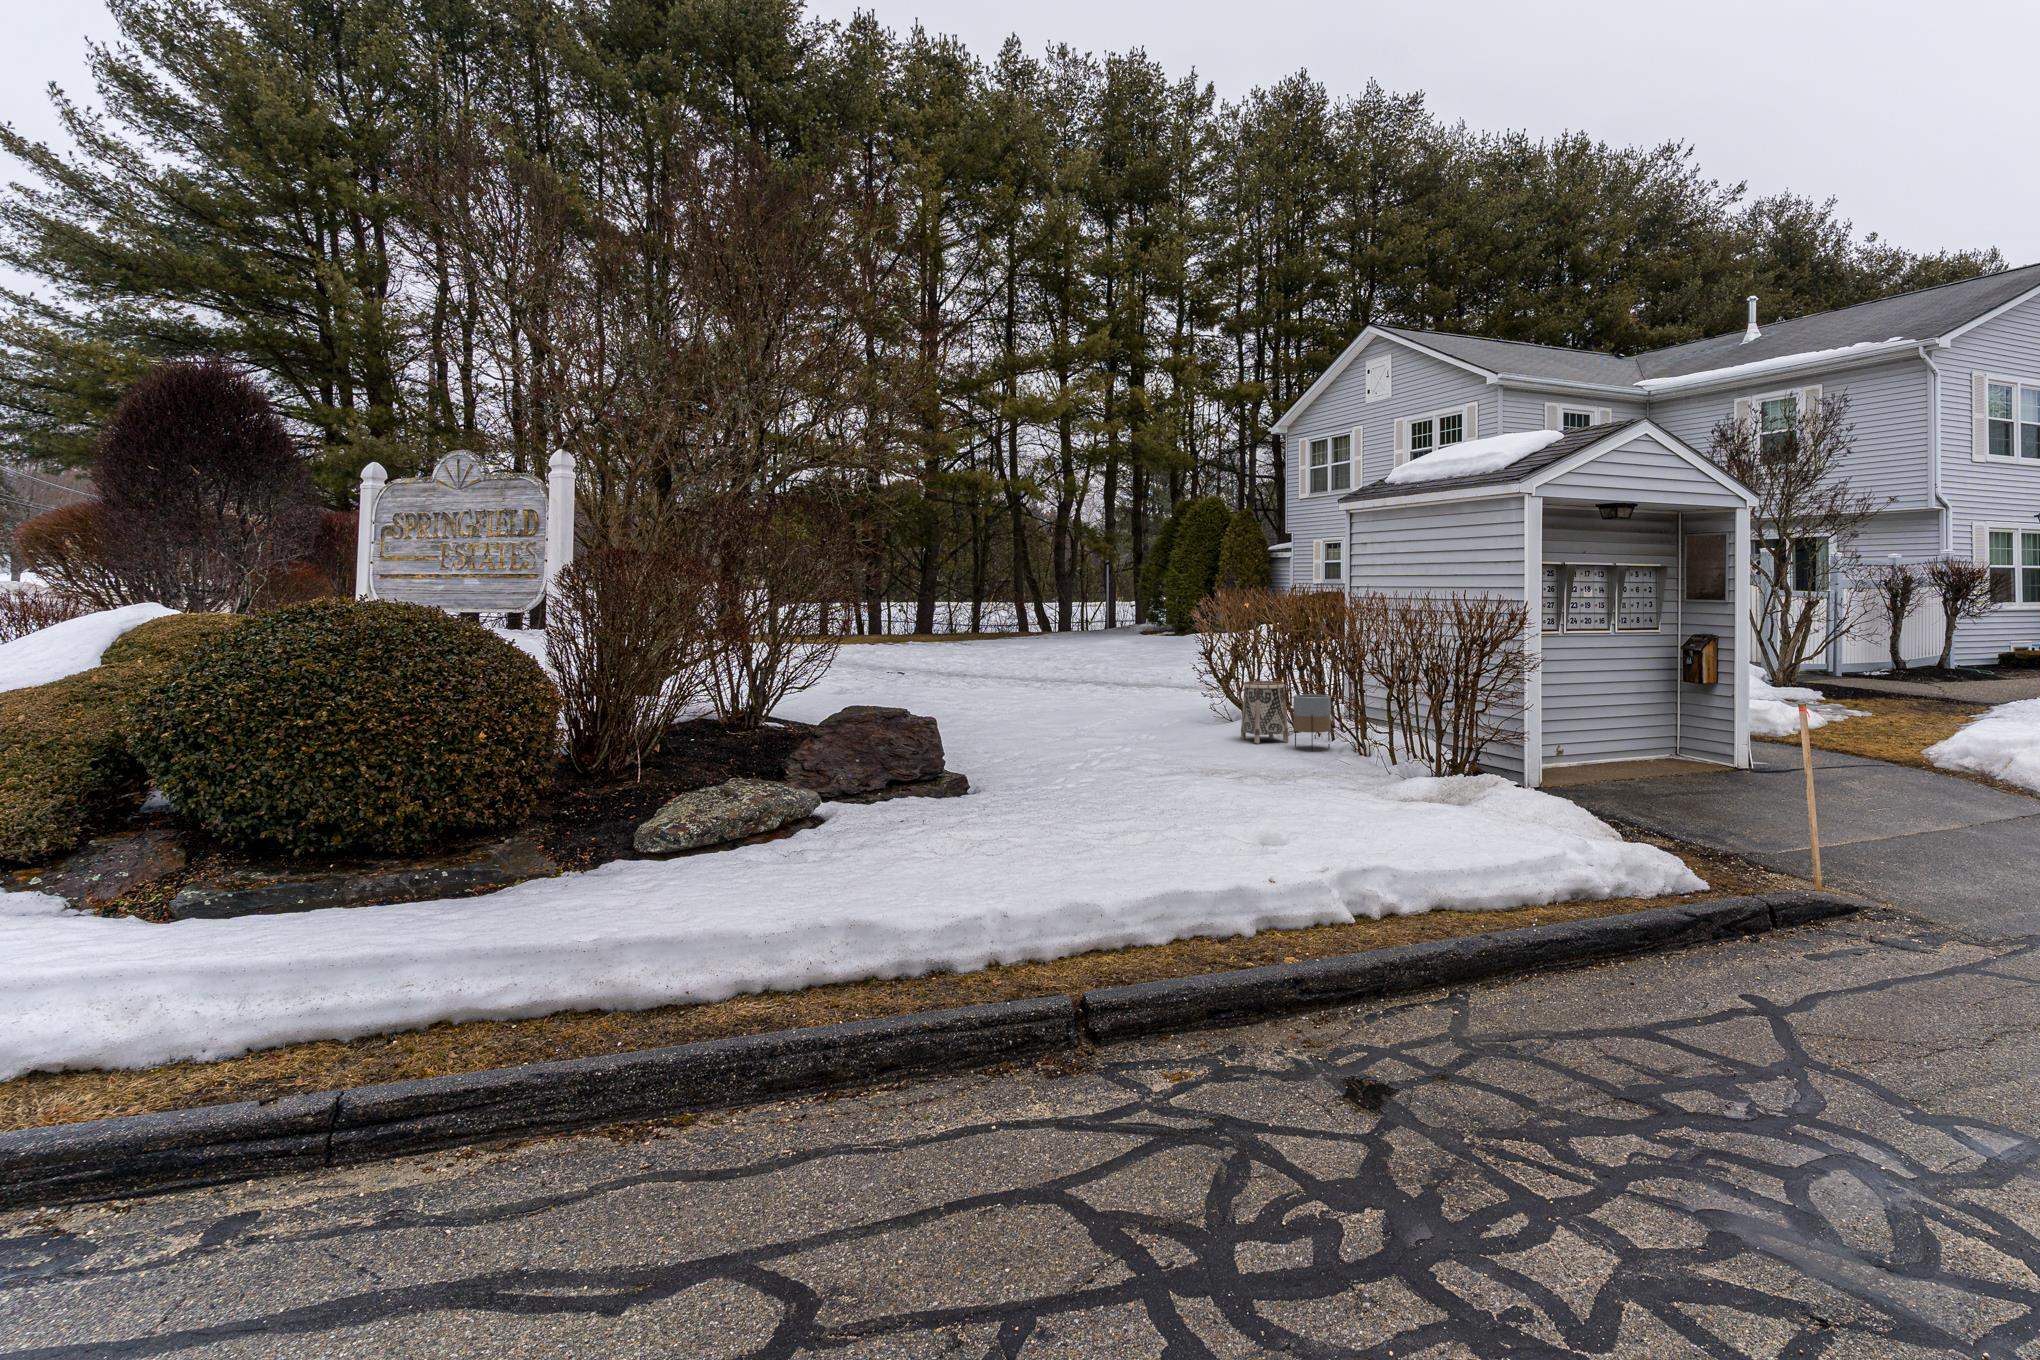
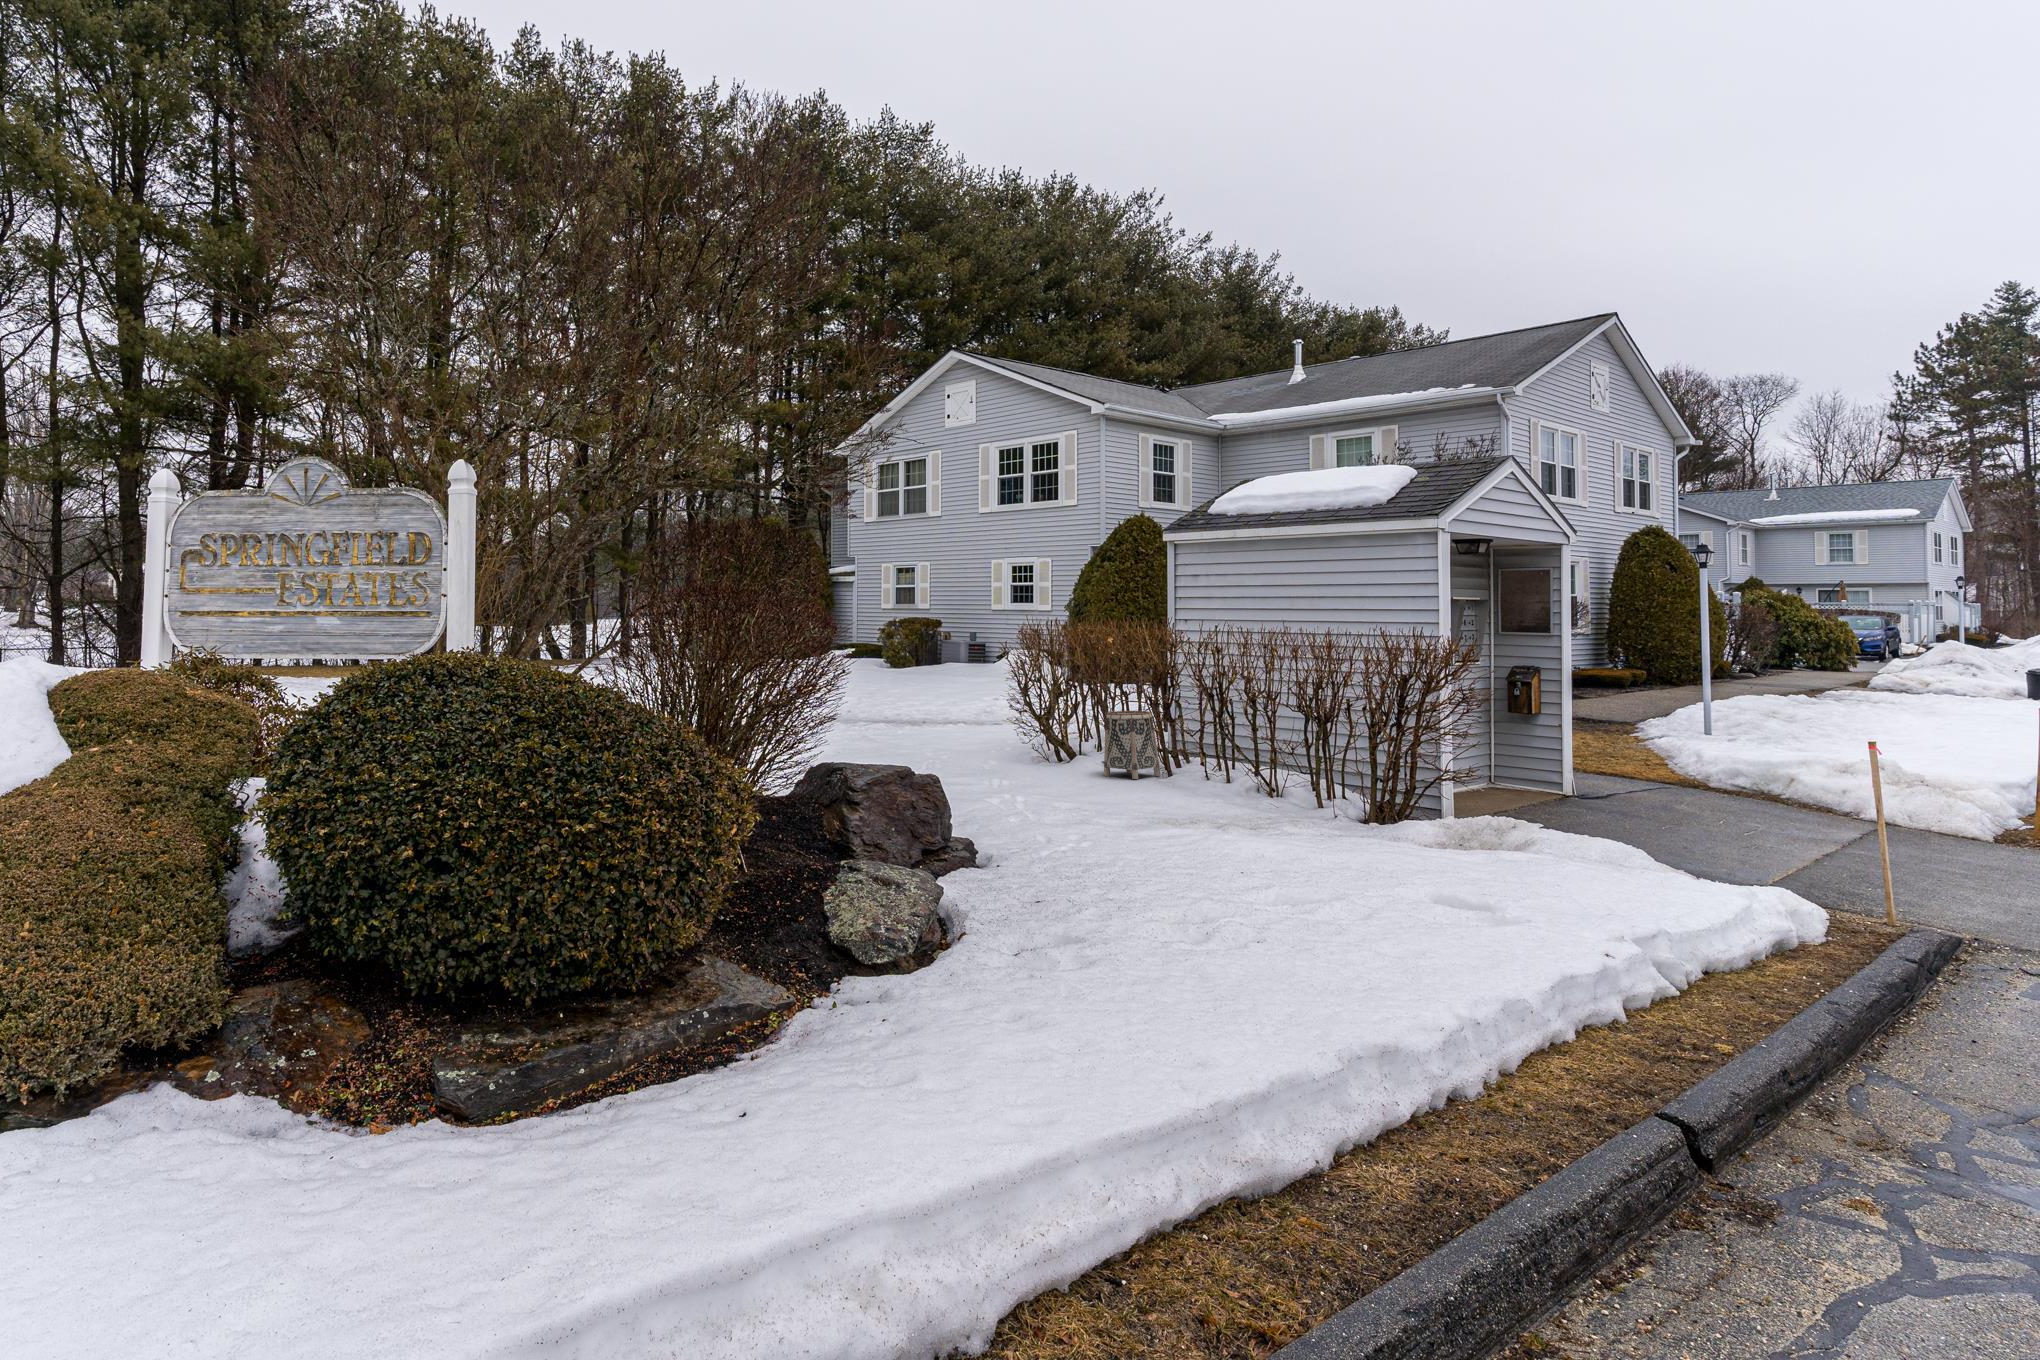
planter: present [1294,694,1331,751] -> none [1178,722,1222,783]

